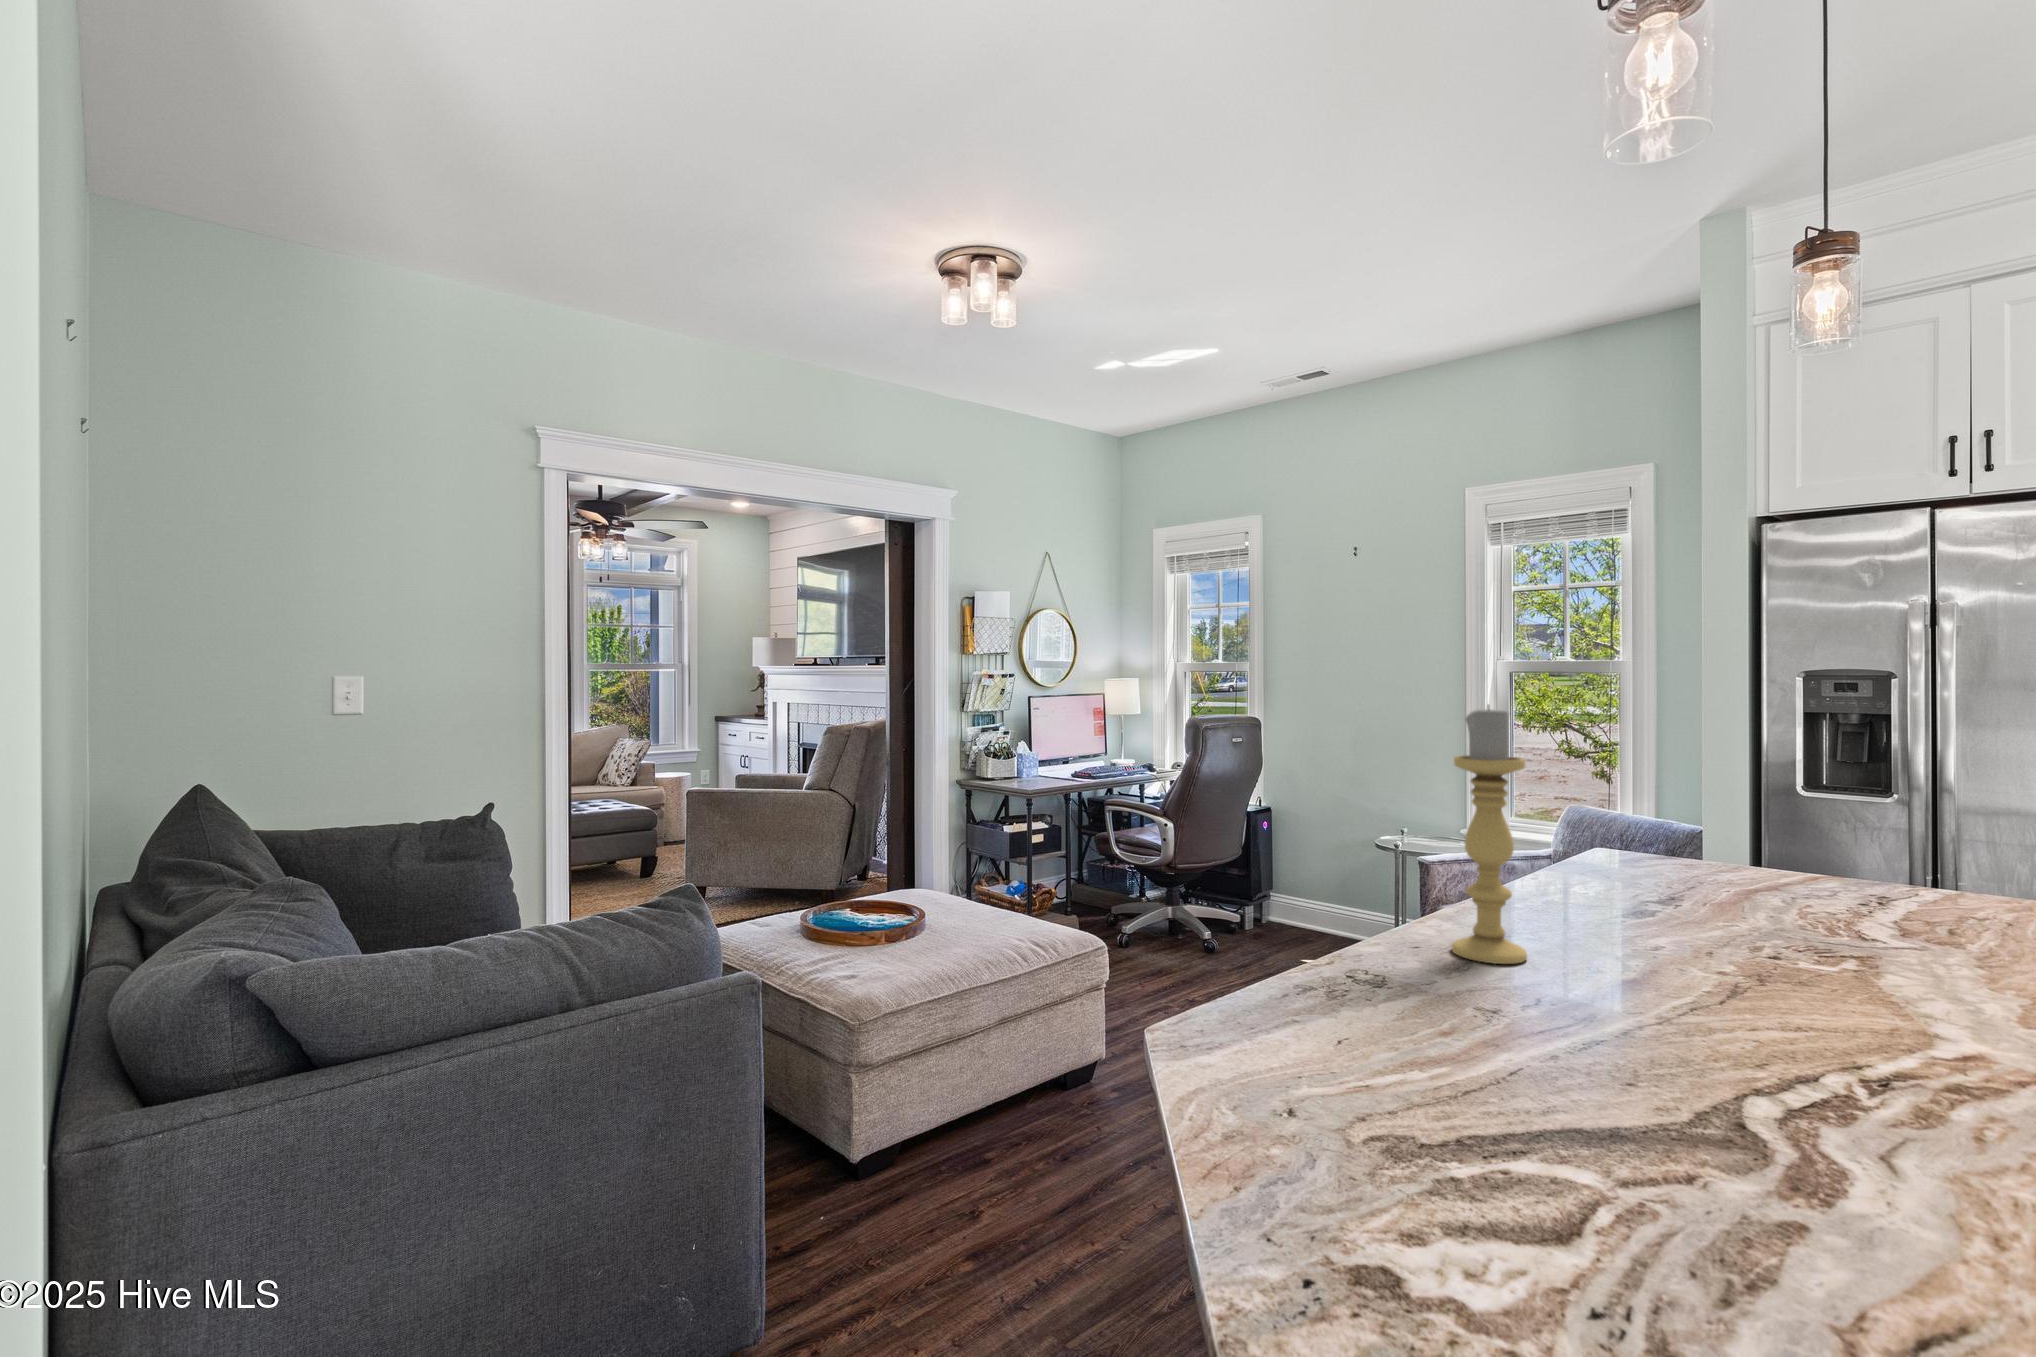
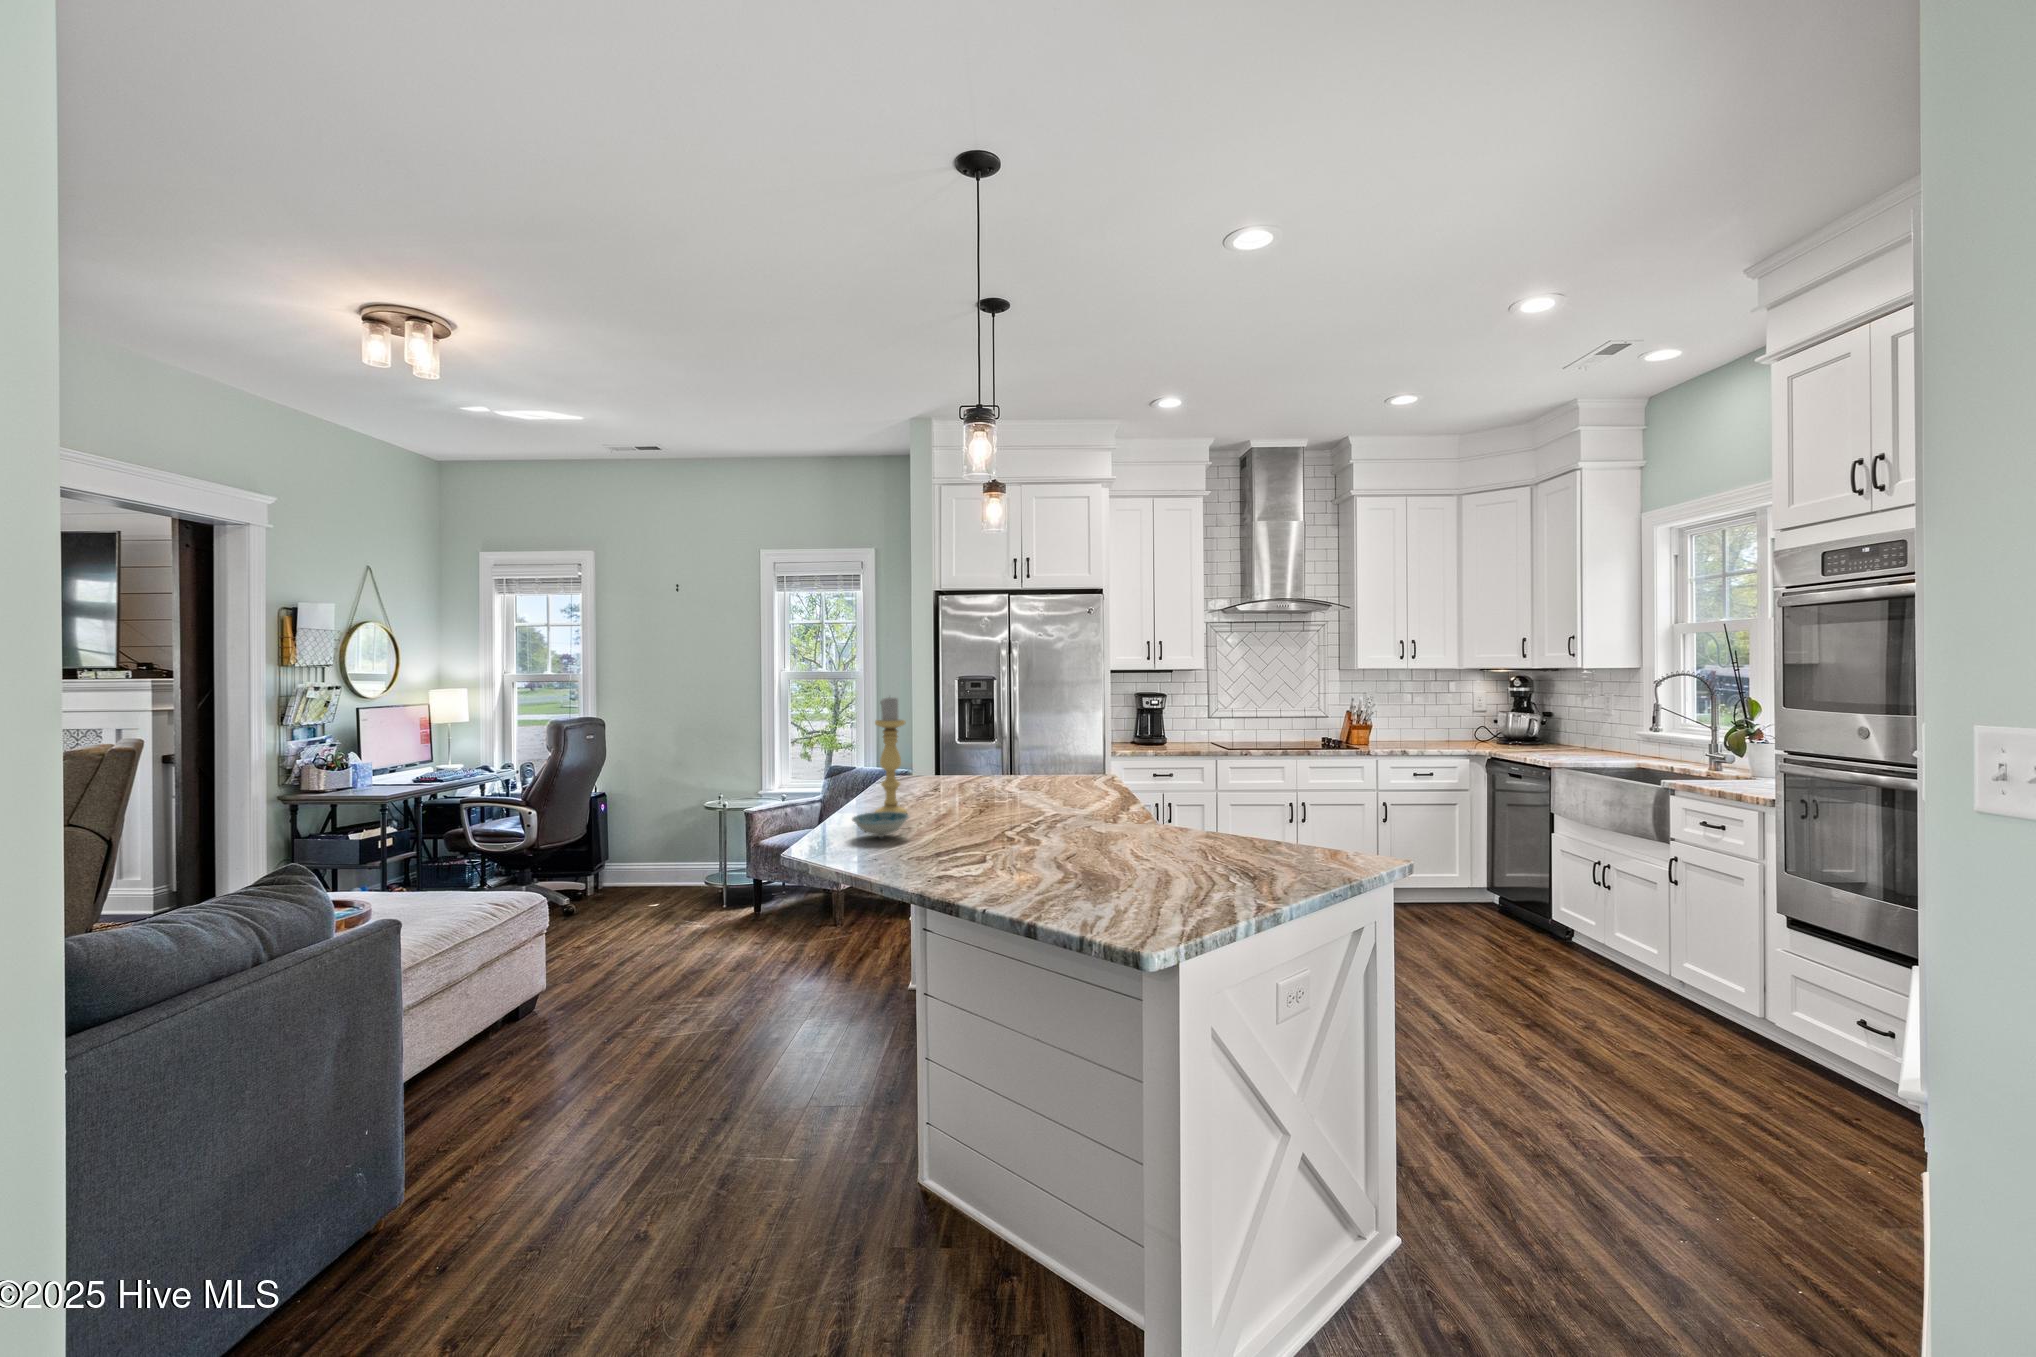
ceramic bowl: none [1309,963,1455,1031] -> present [852,812,909,837]

